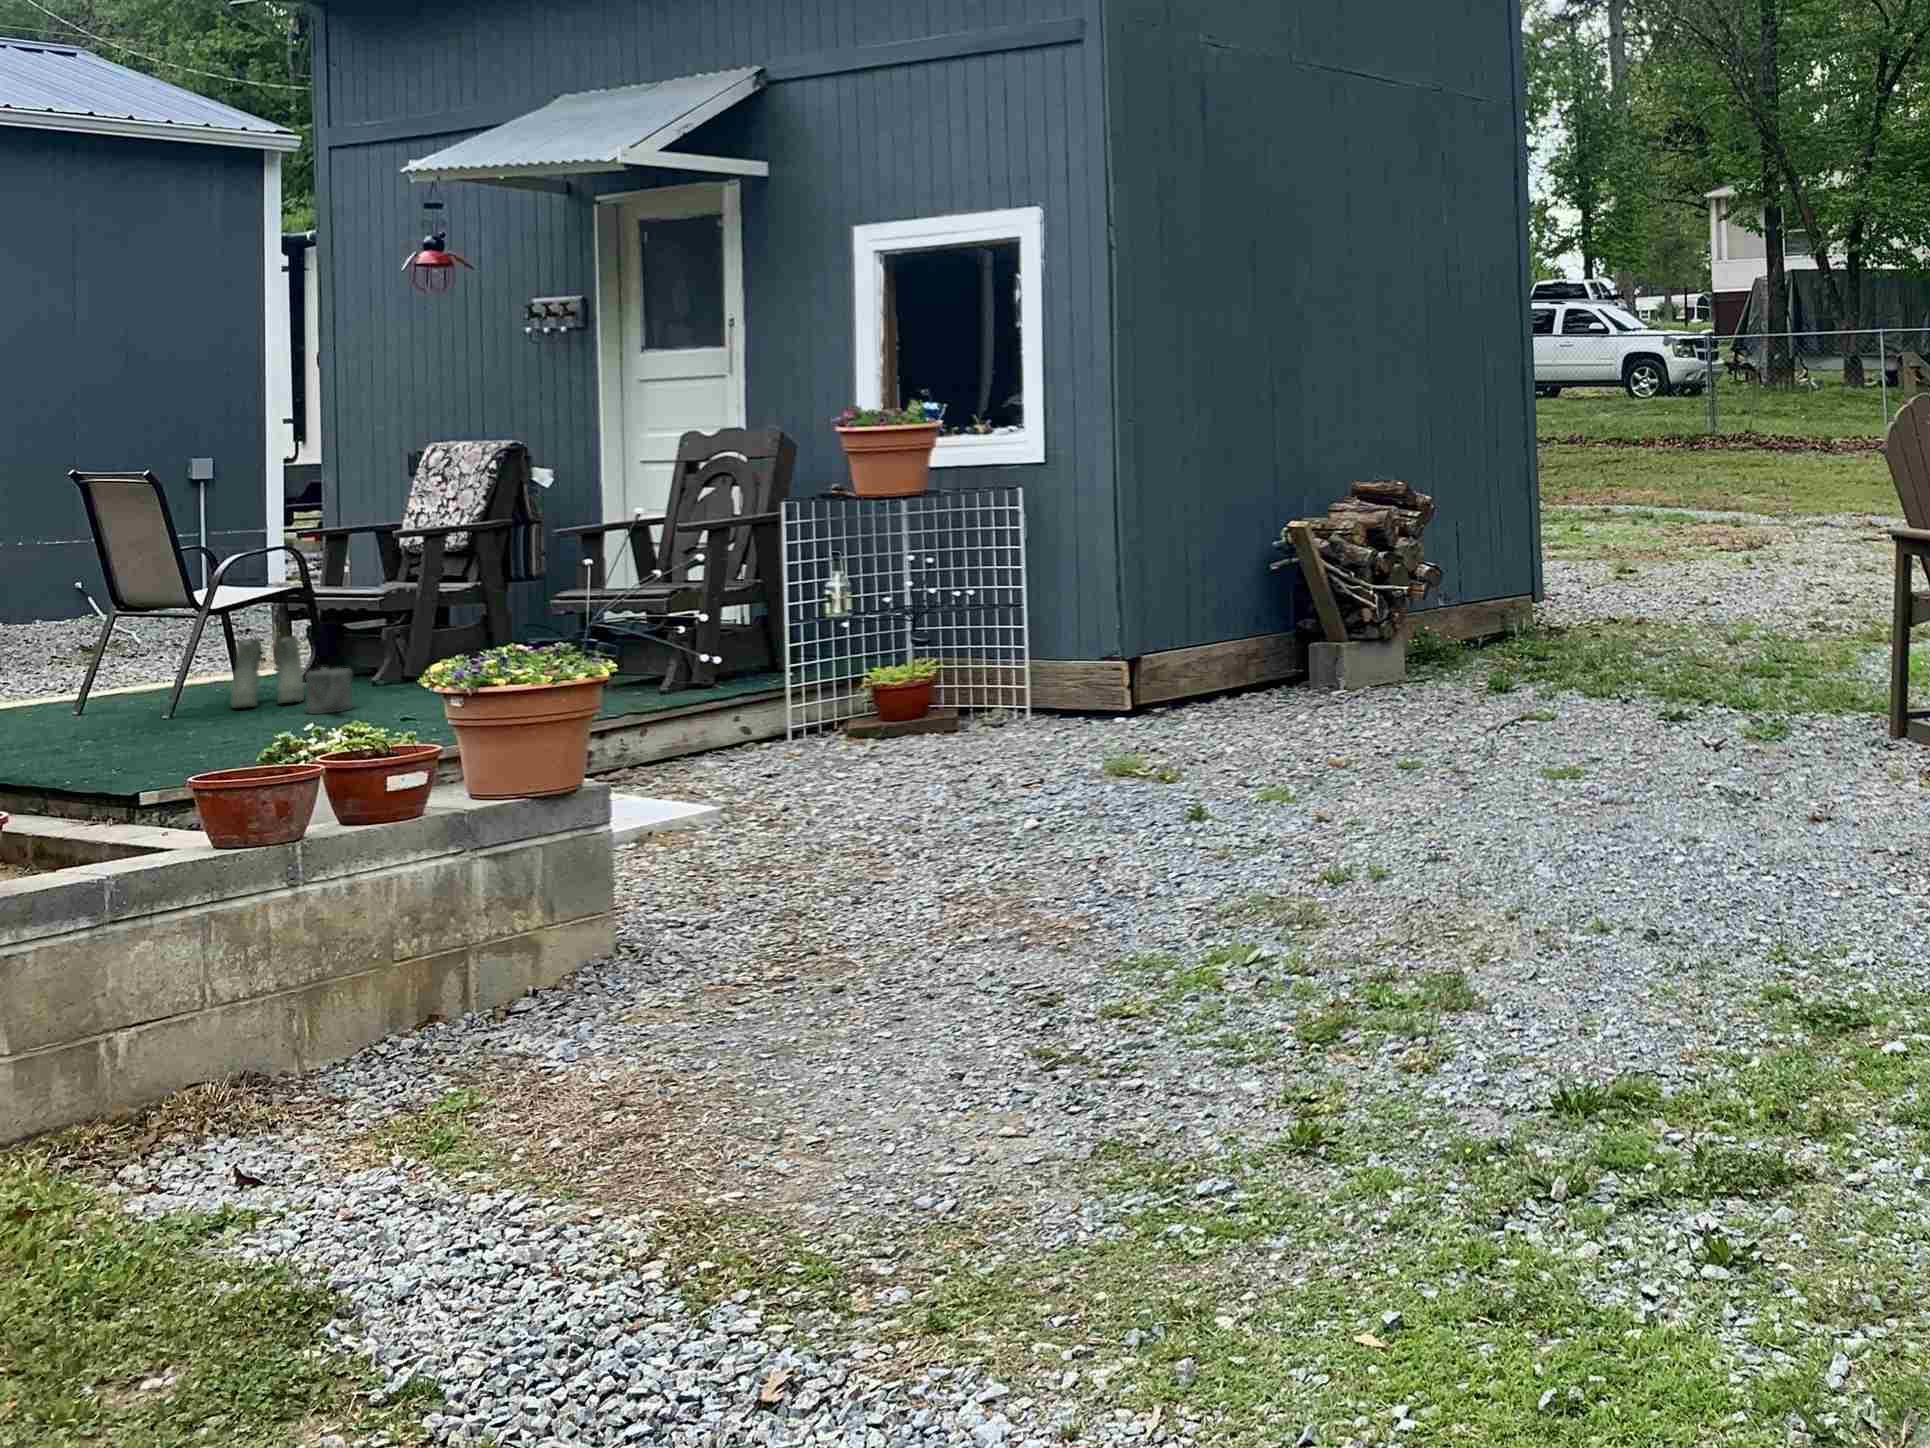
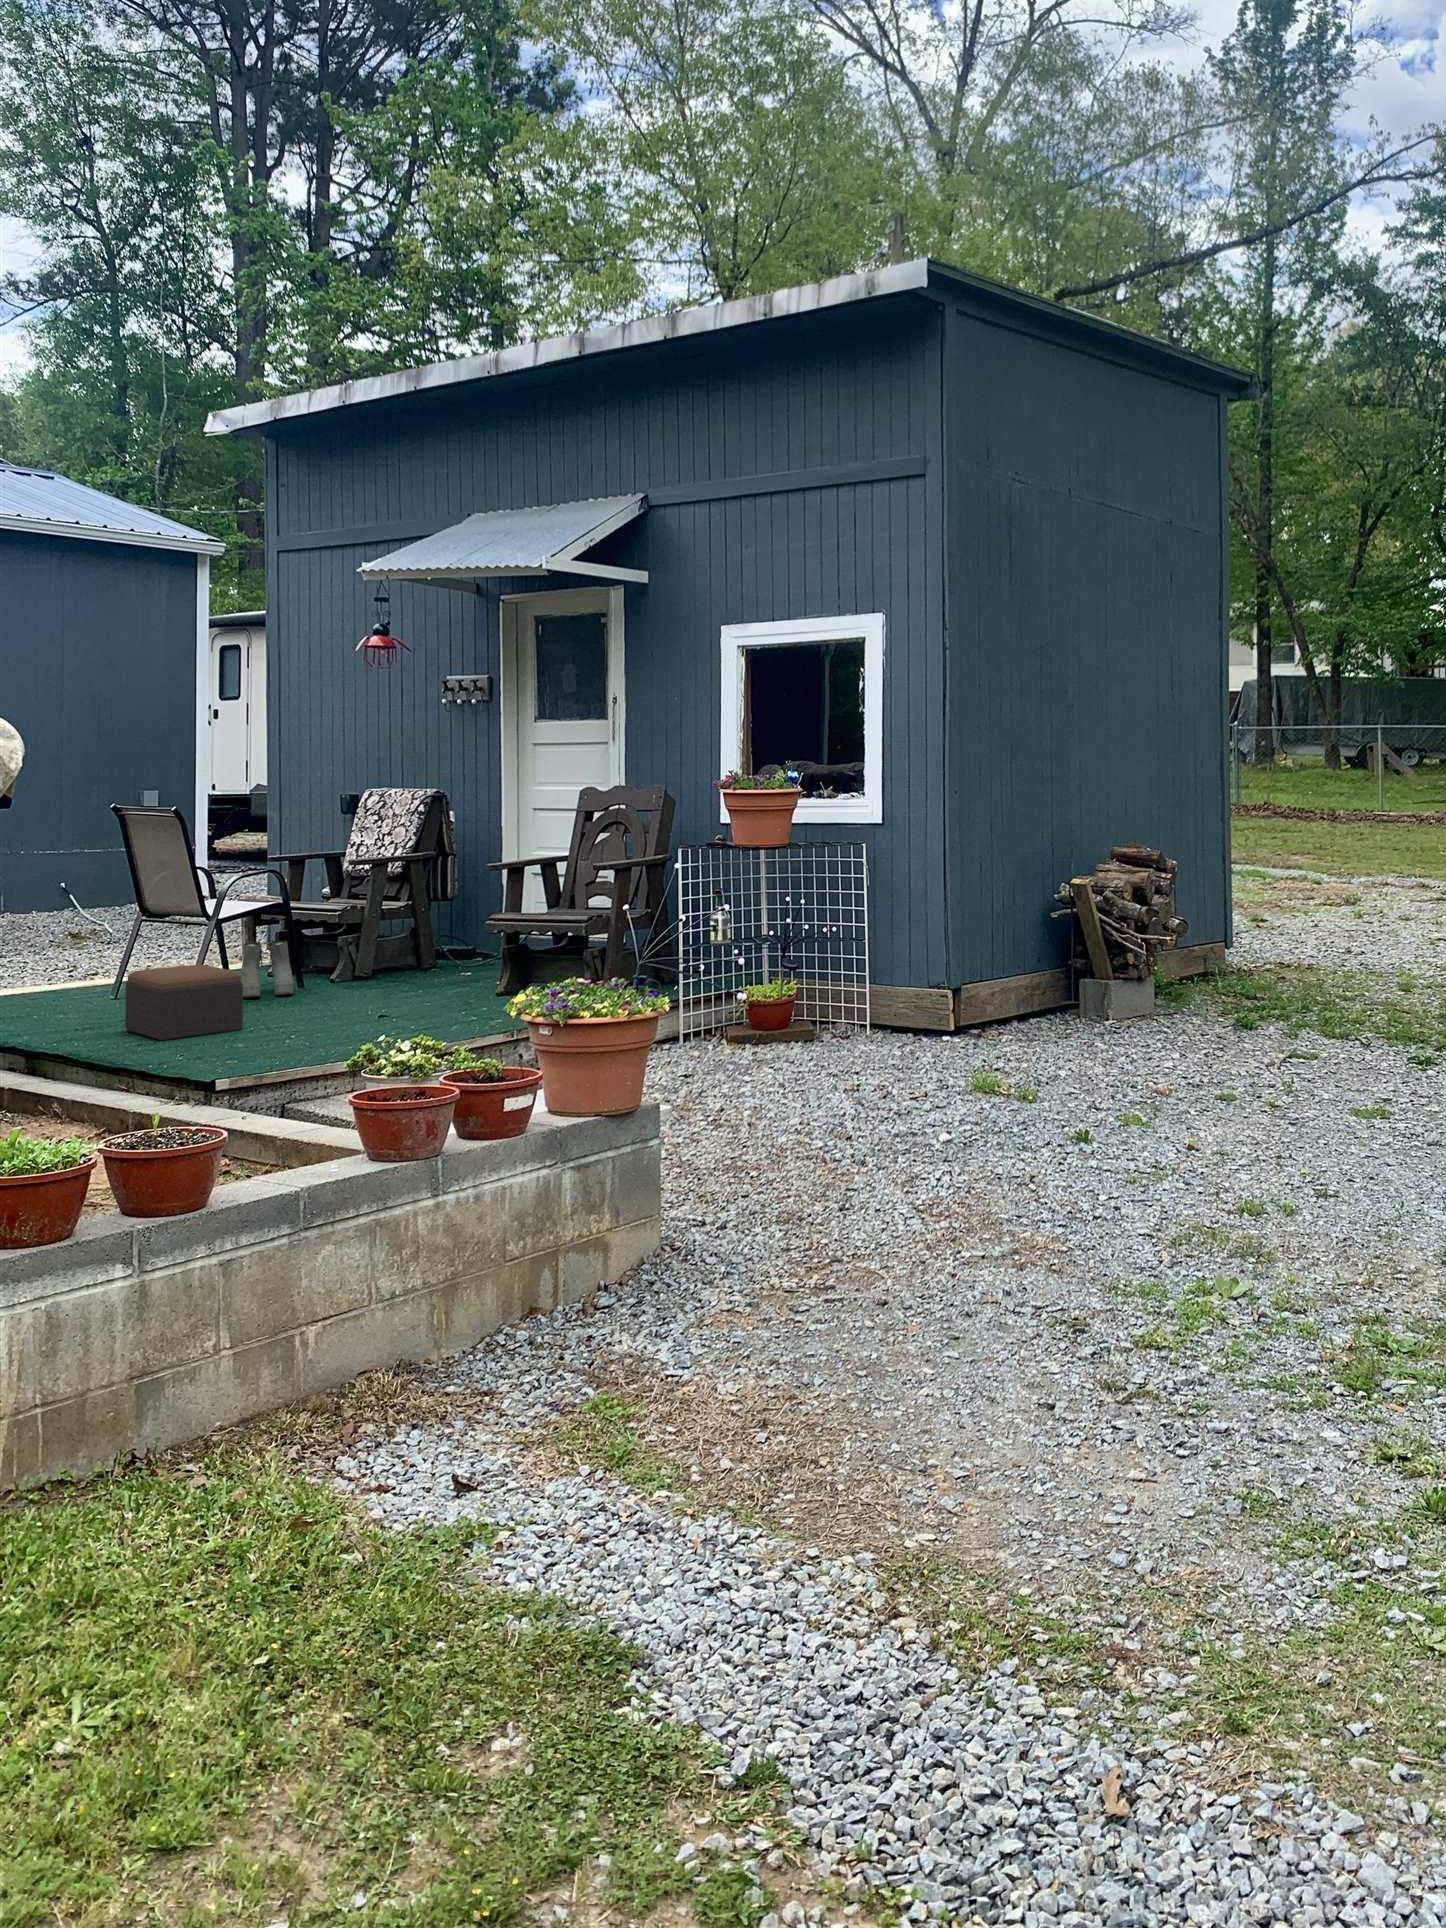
footstool: none [43,667,198,762] -> present [126,965,243,1040]
watering can: present [305,667,353,714] -> none [305,968,342,1006]

